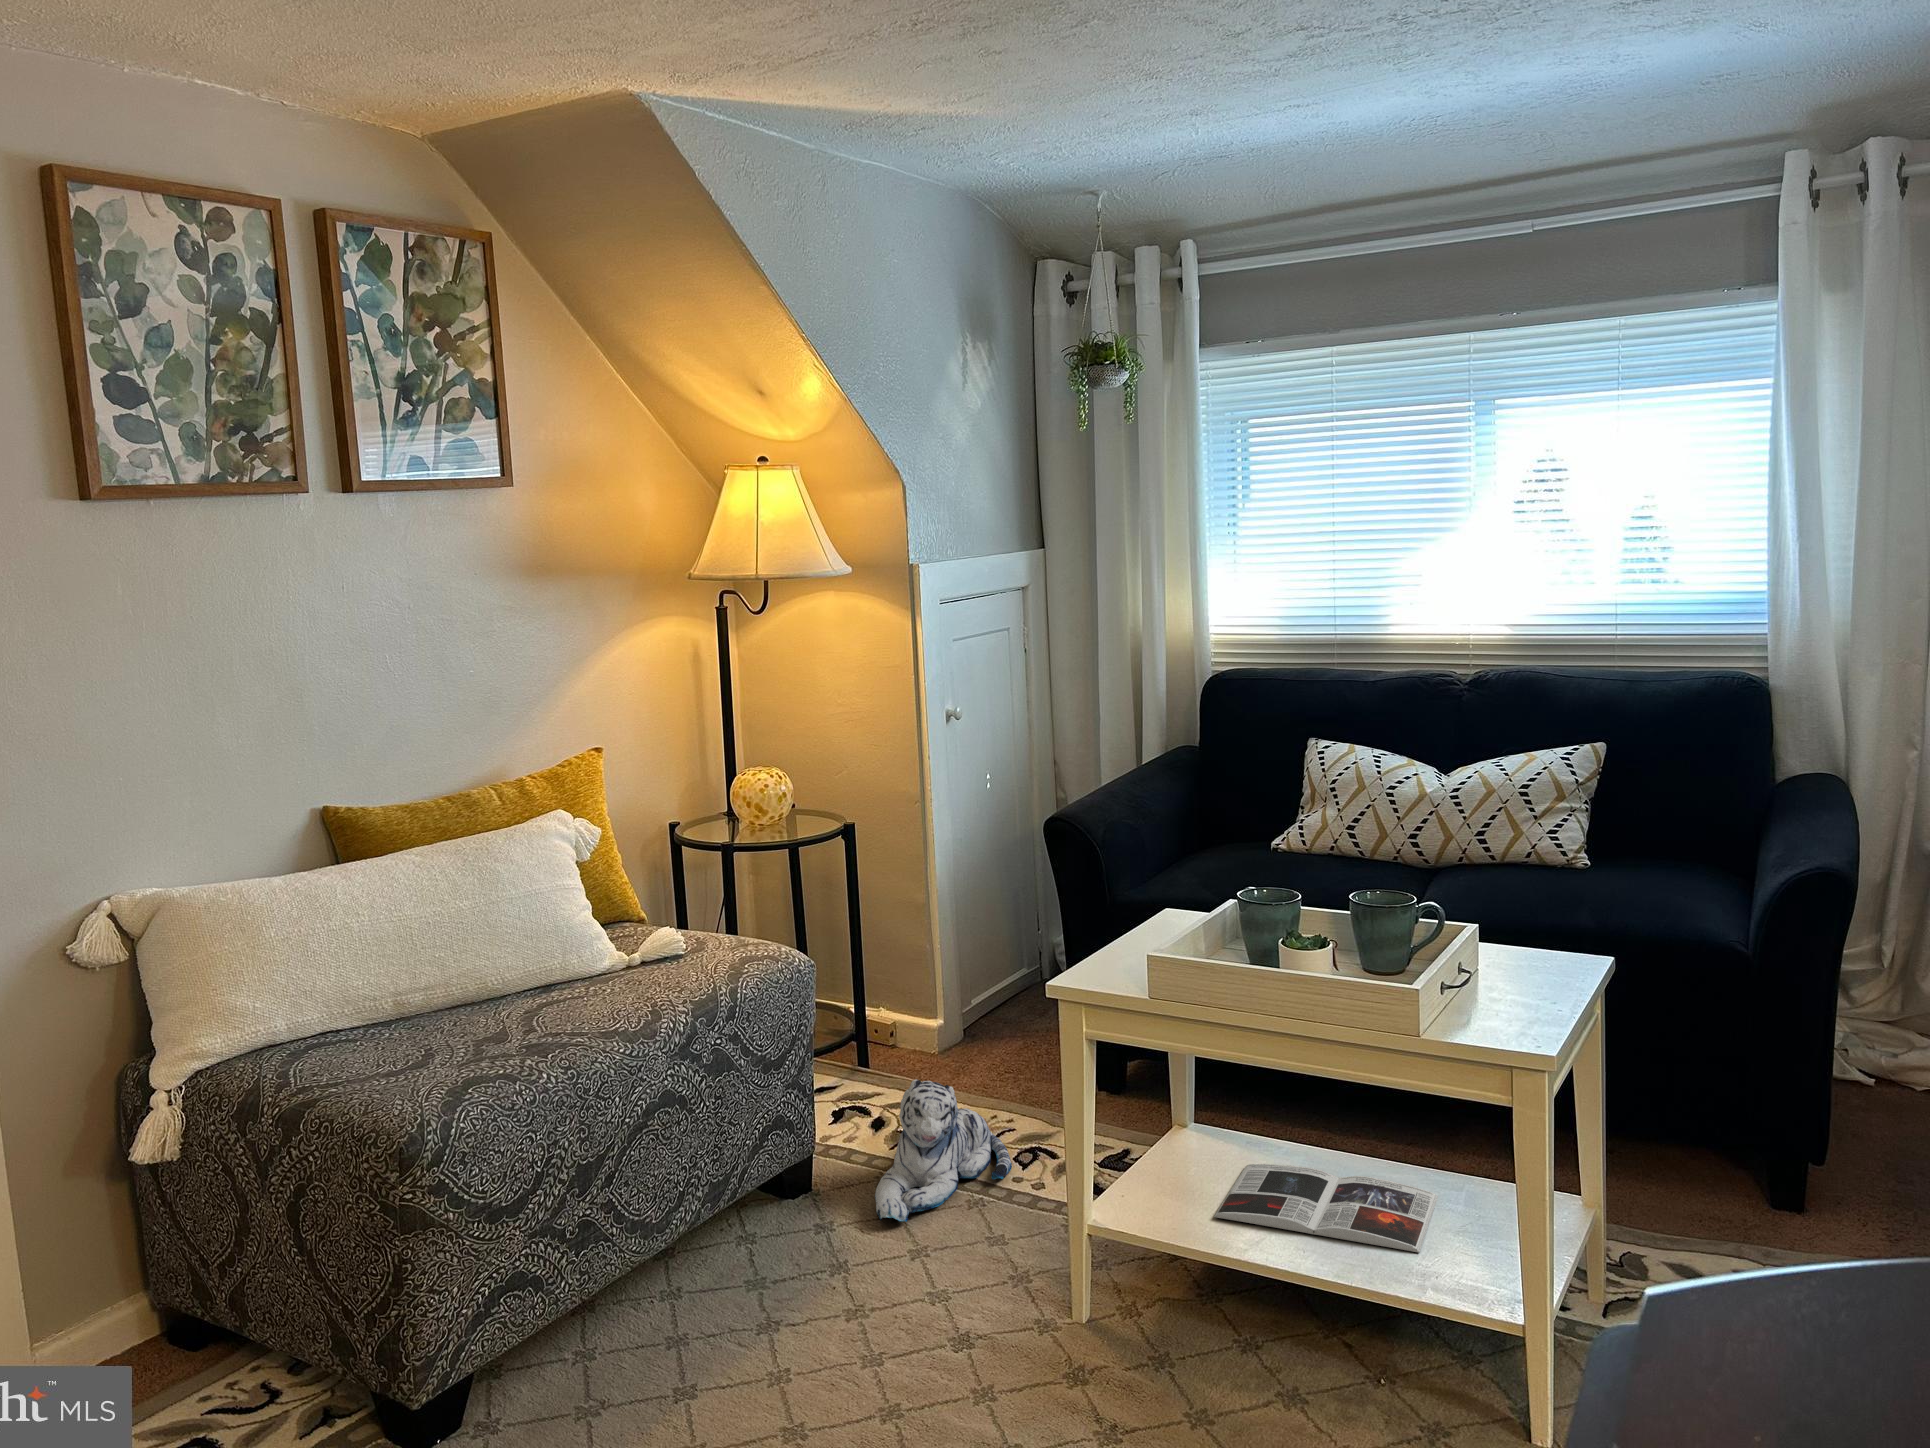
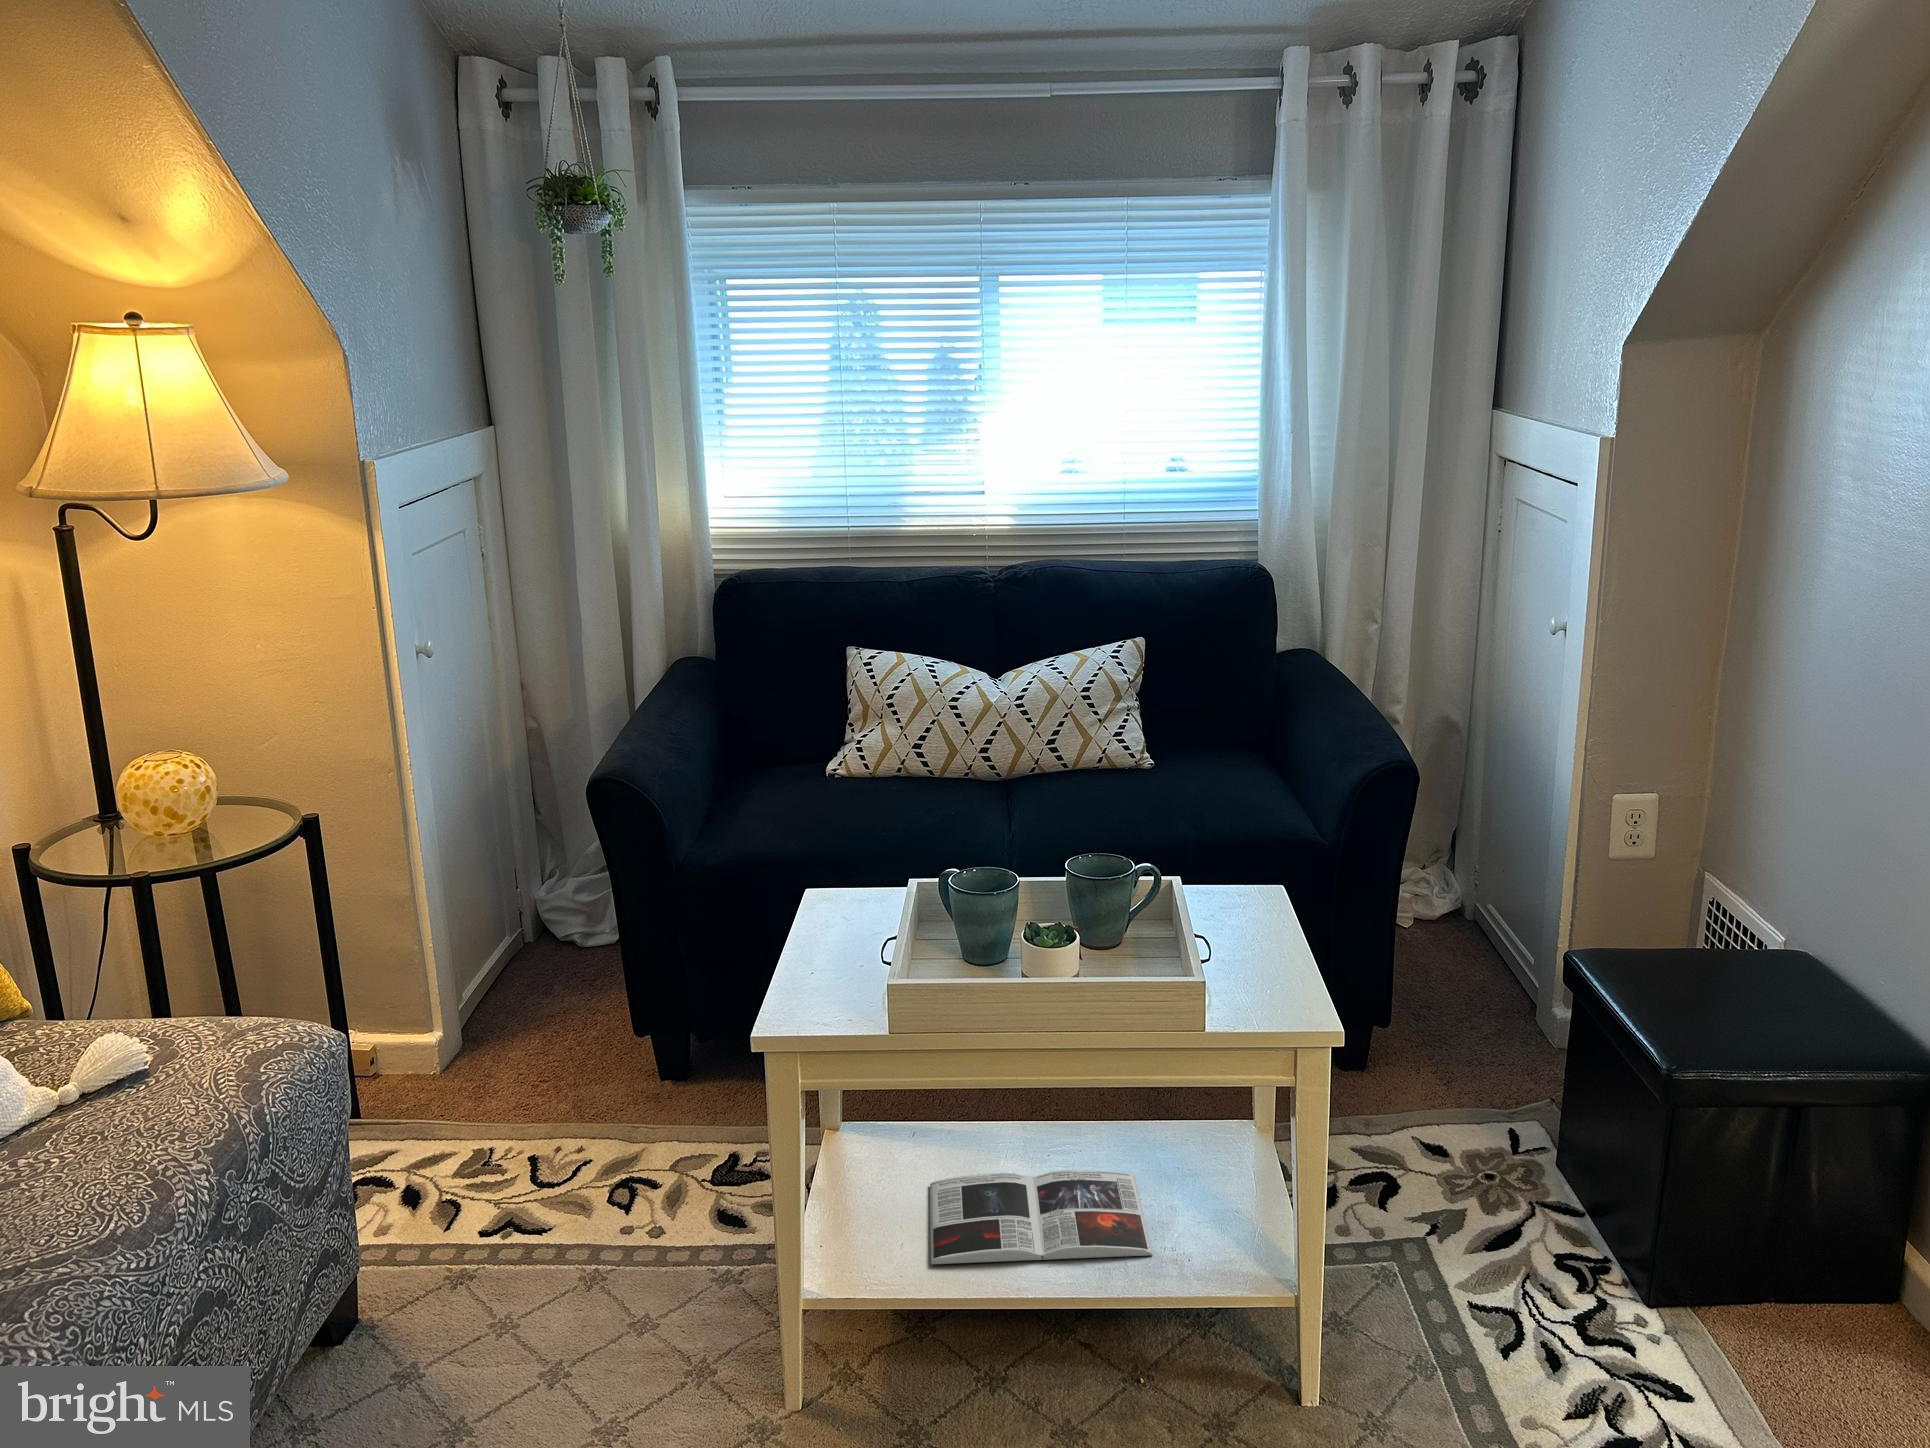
plush toy: present [875,1080,1012,1221] -> none [458,1150,613,1344]

